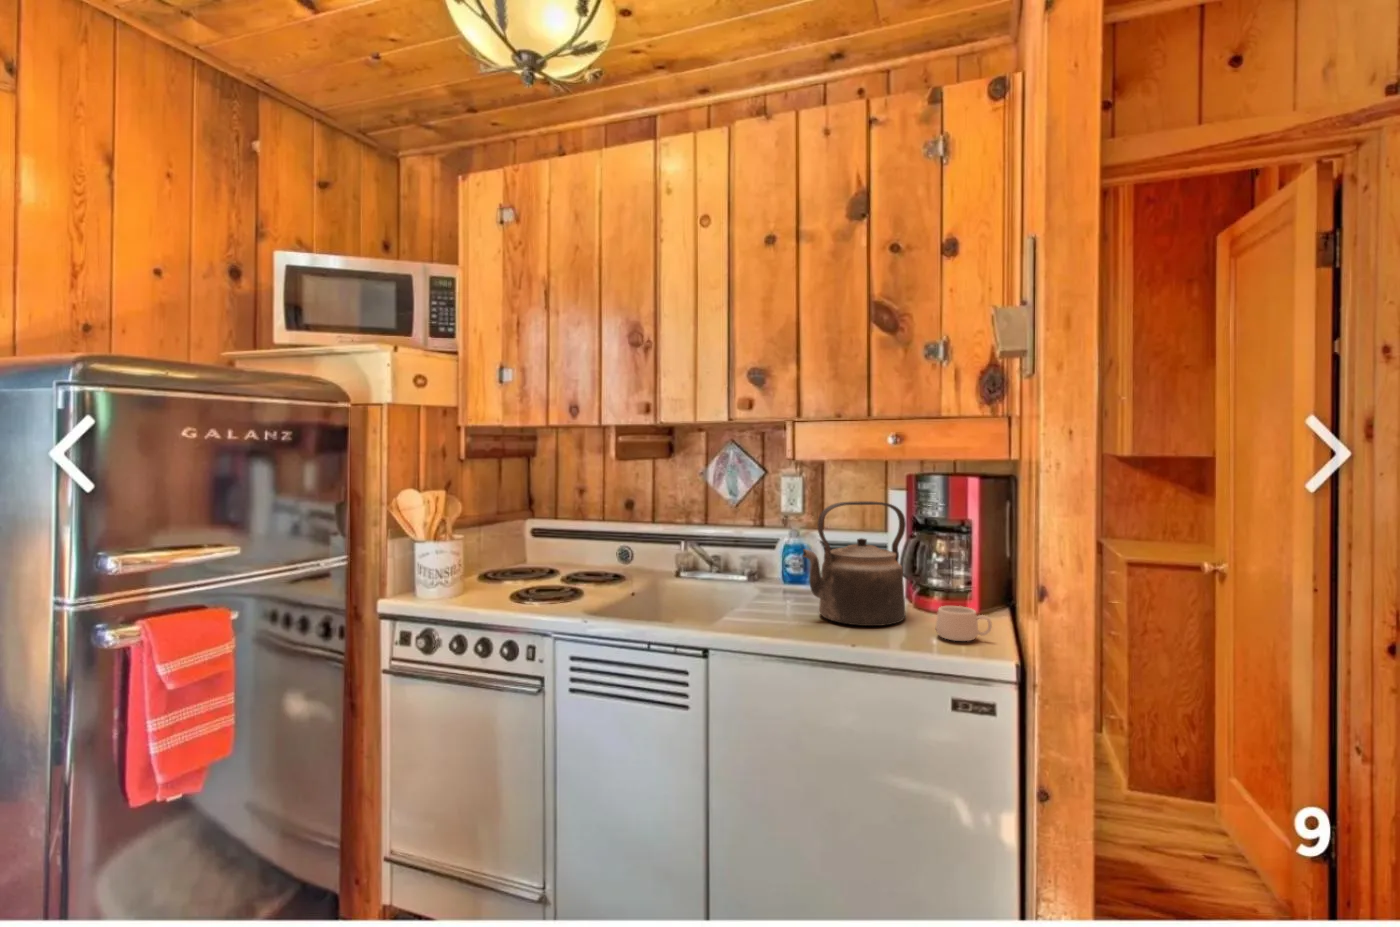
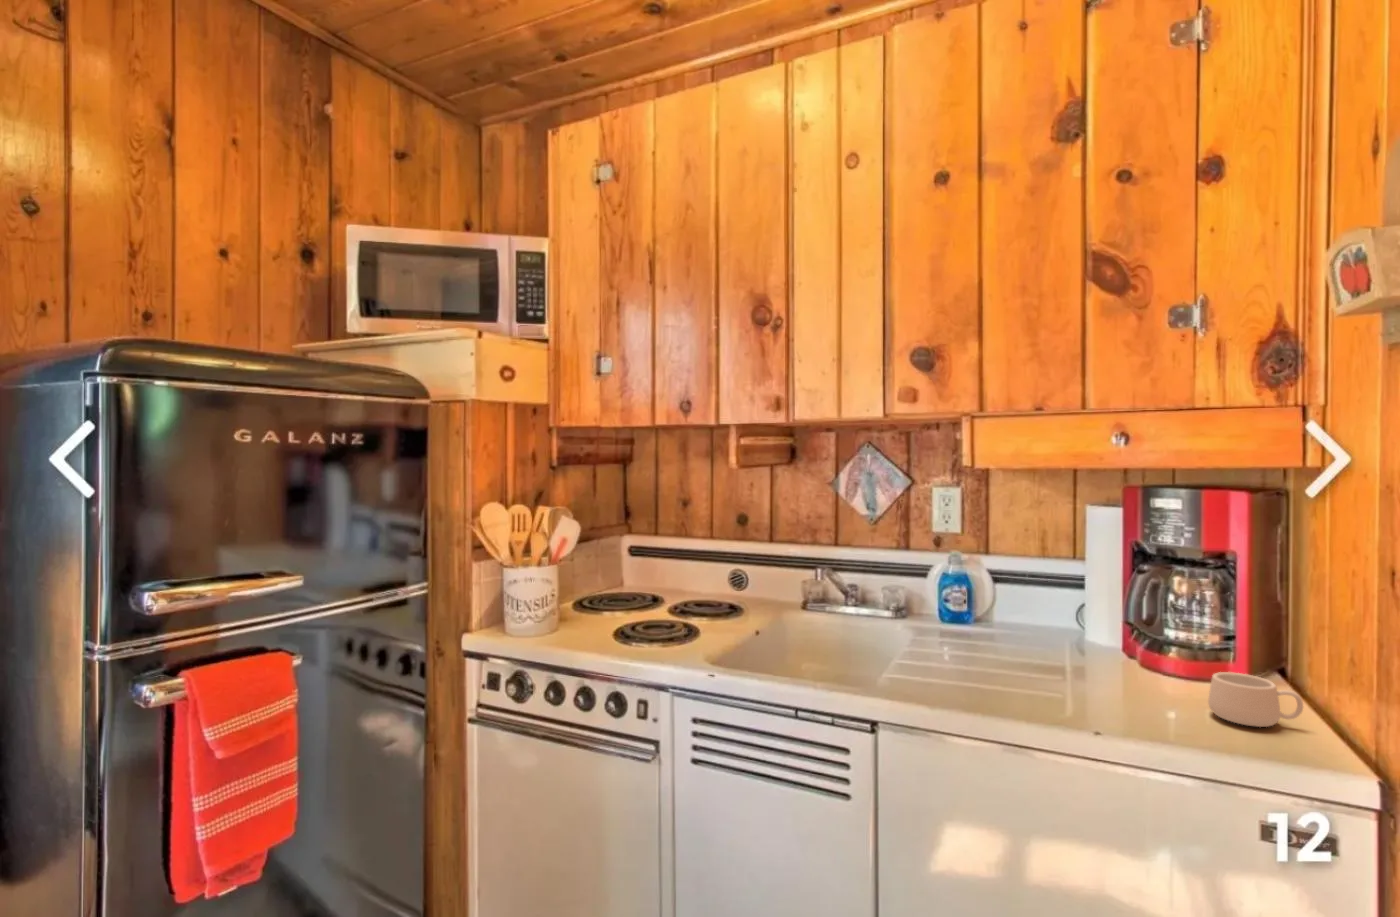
kettle: present [803,501,906,626] -> none [999,523,1145,694]

